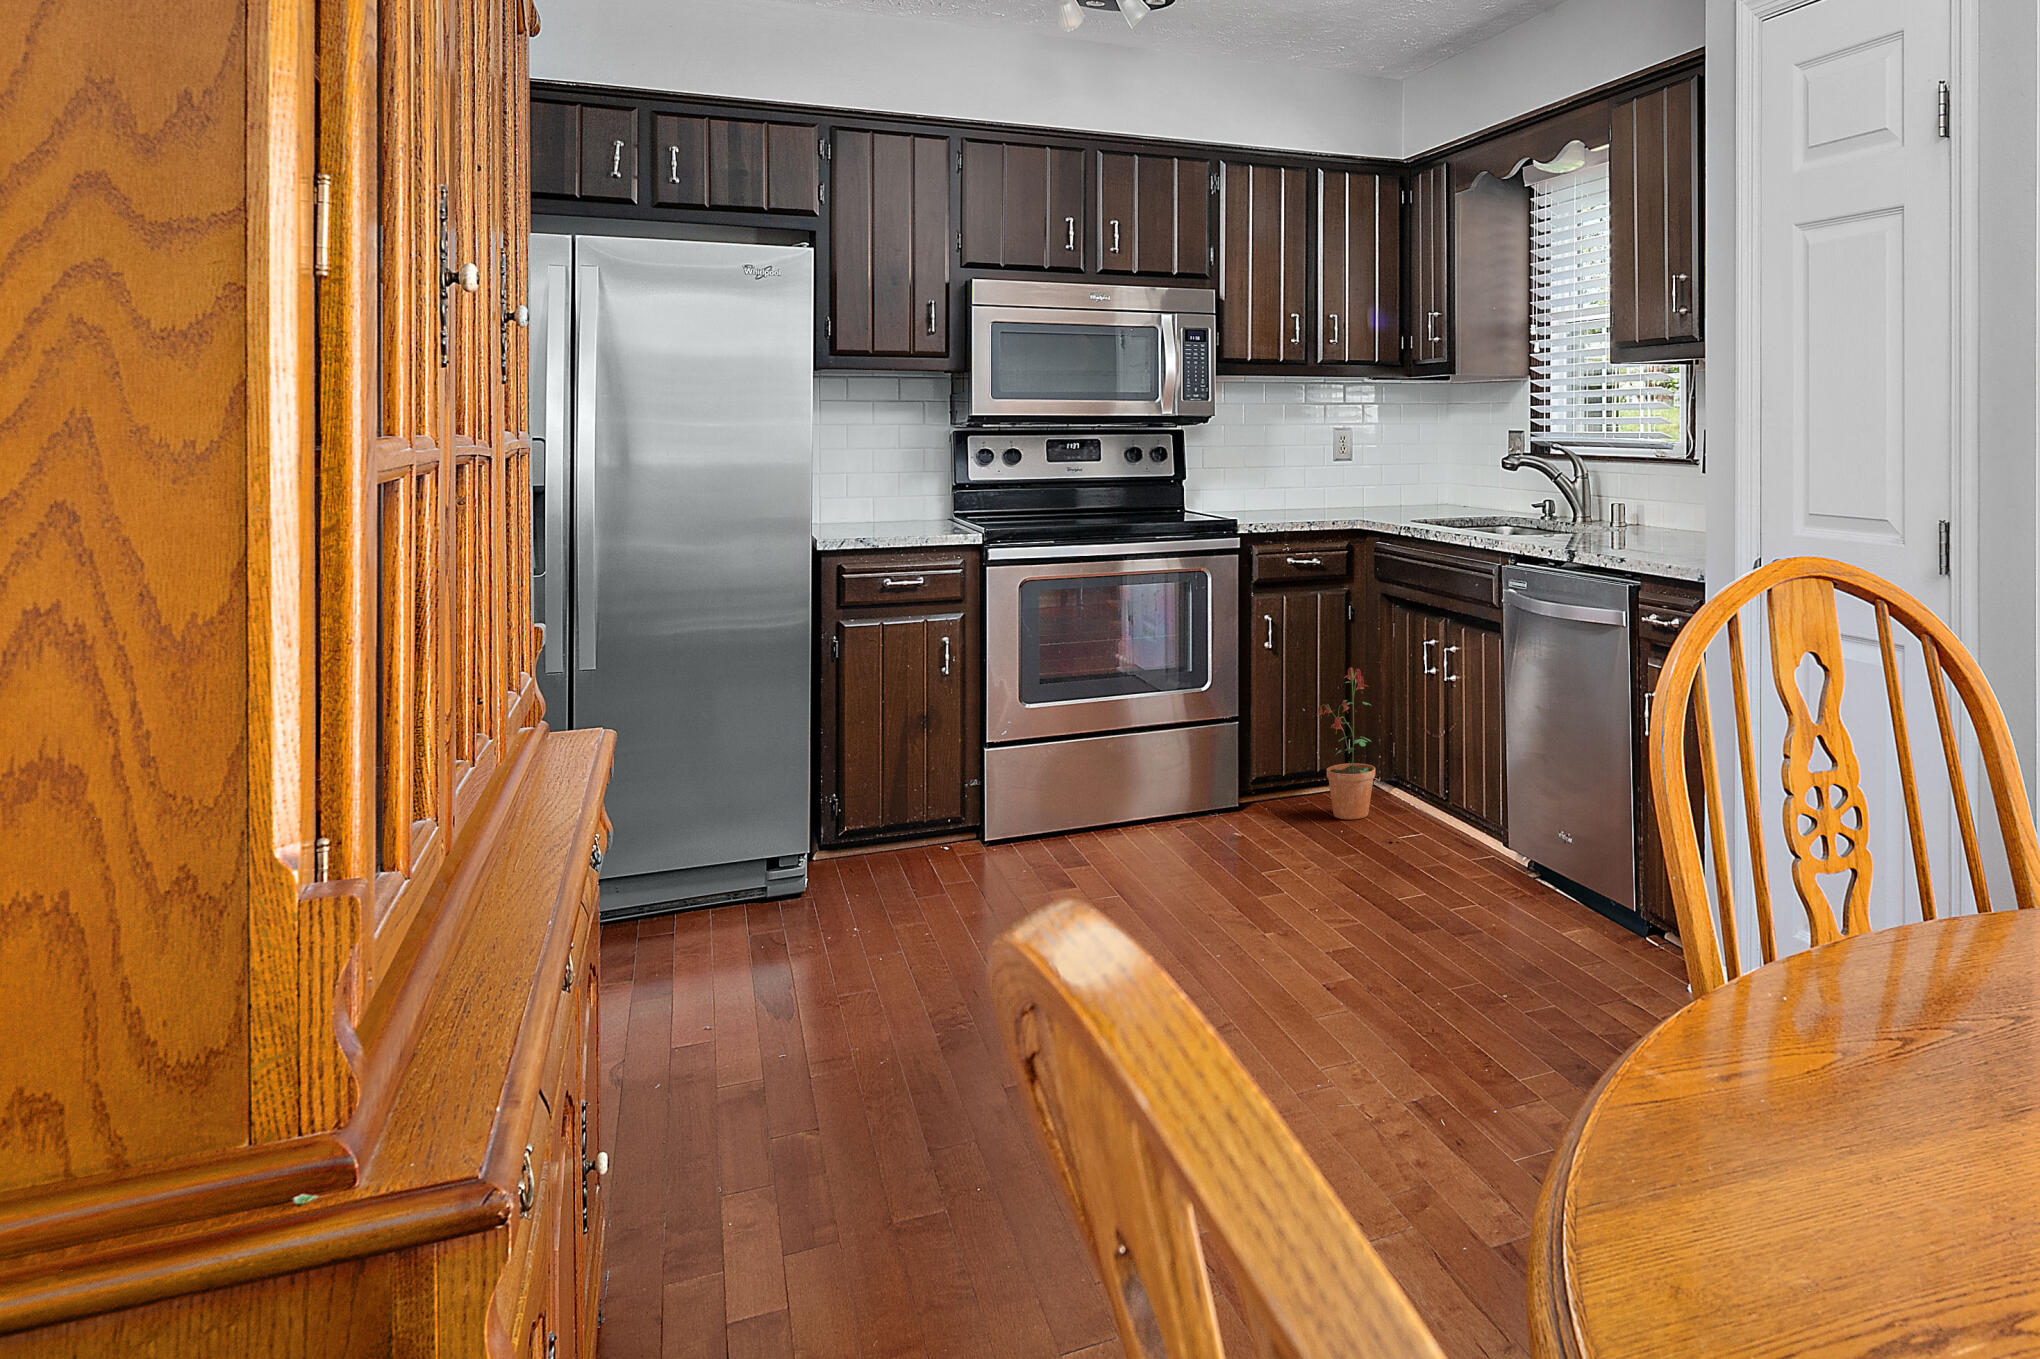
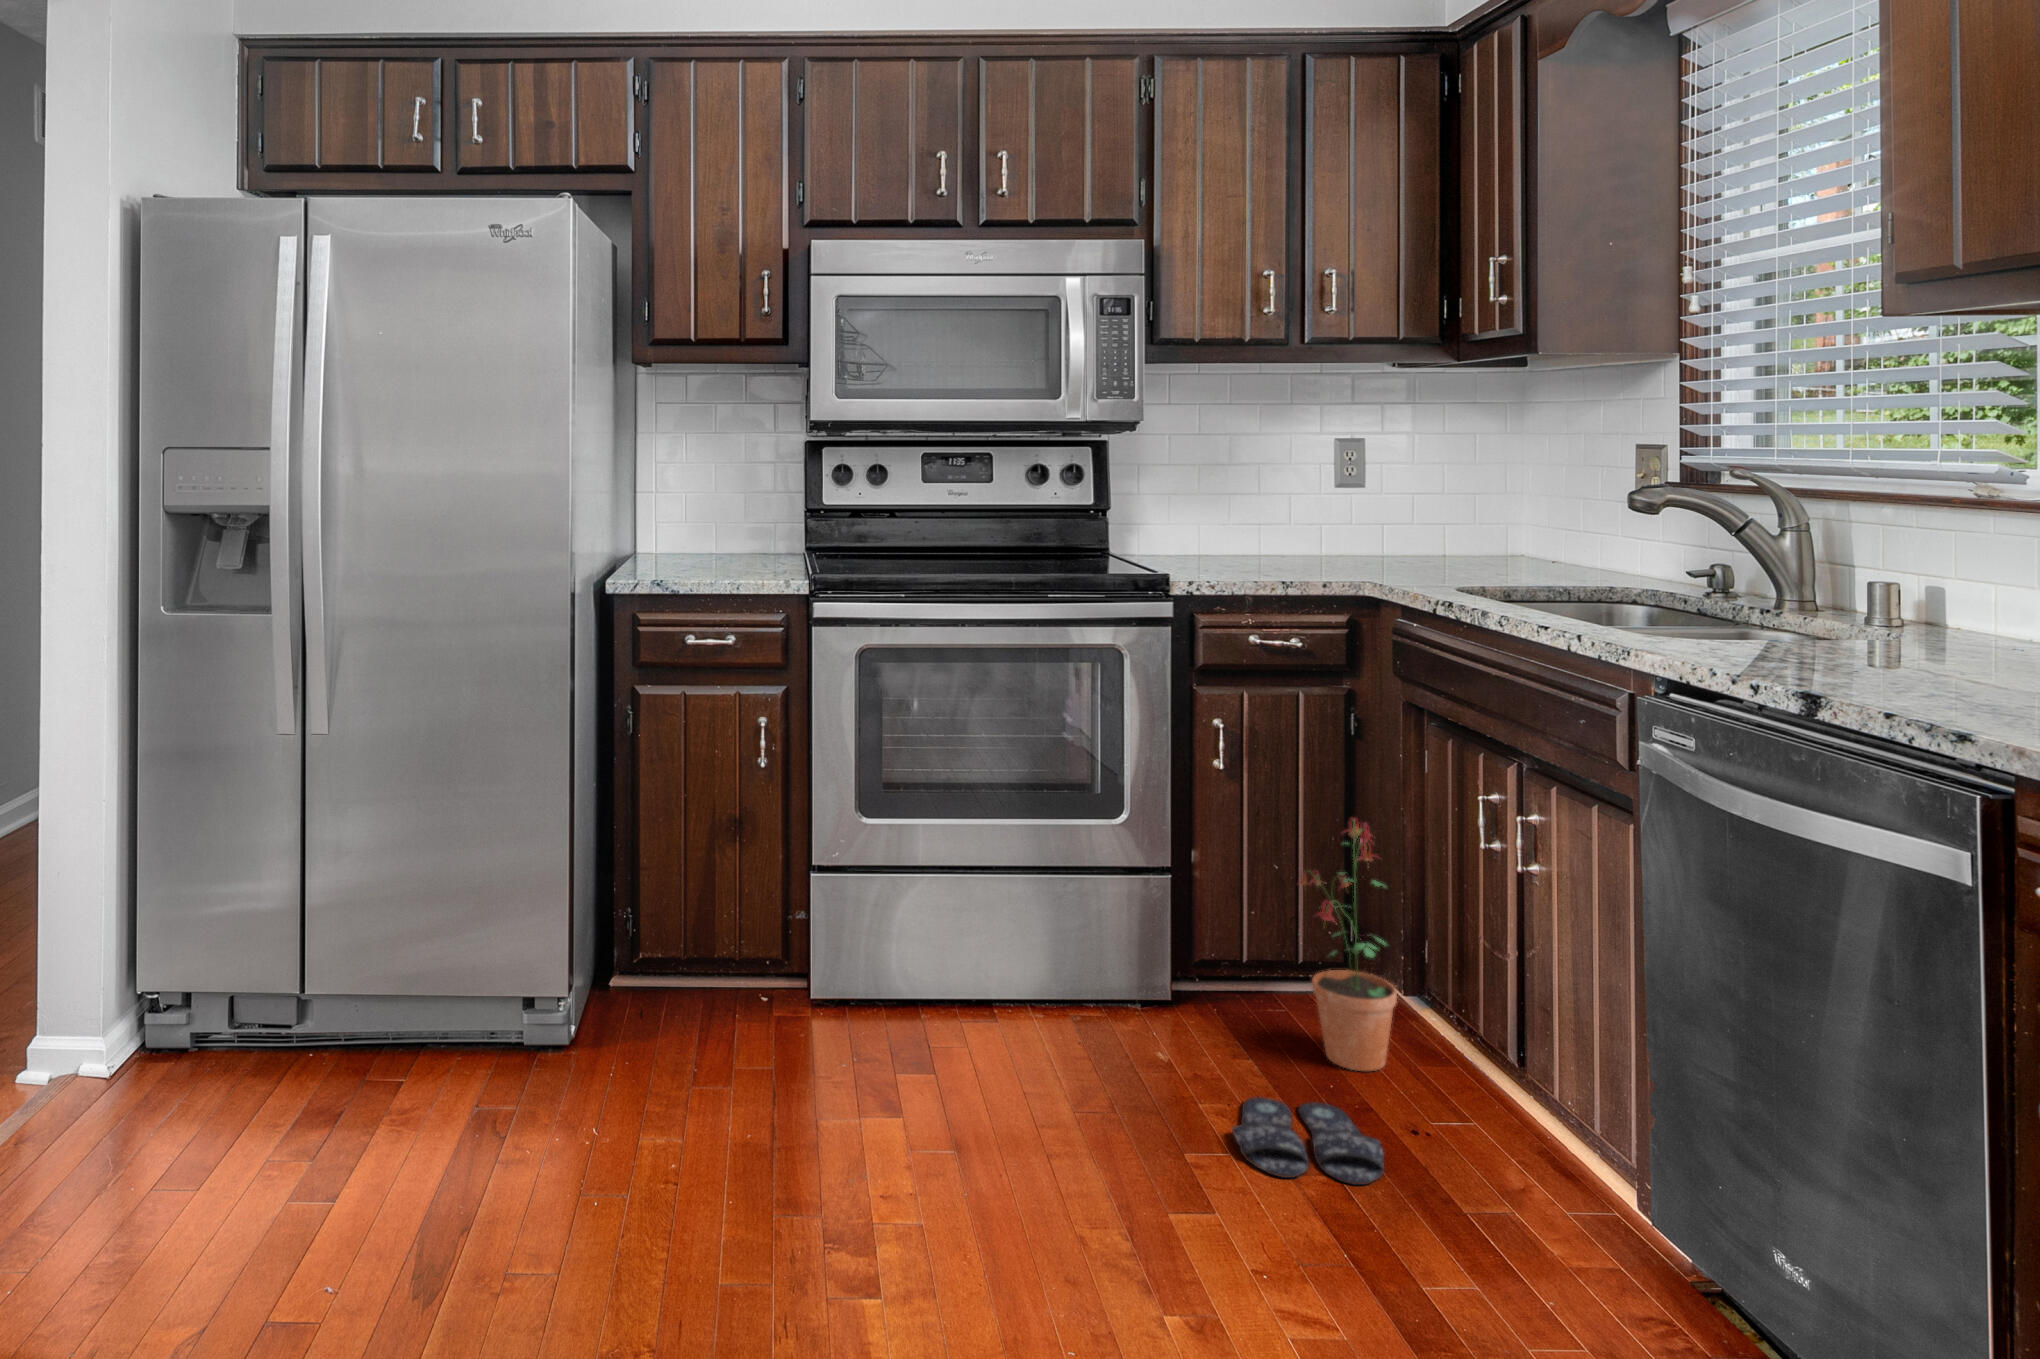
slippers: none [1291,834,1377,865] -> present [1232,1097,1384,1185]

